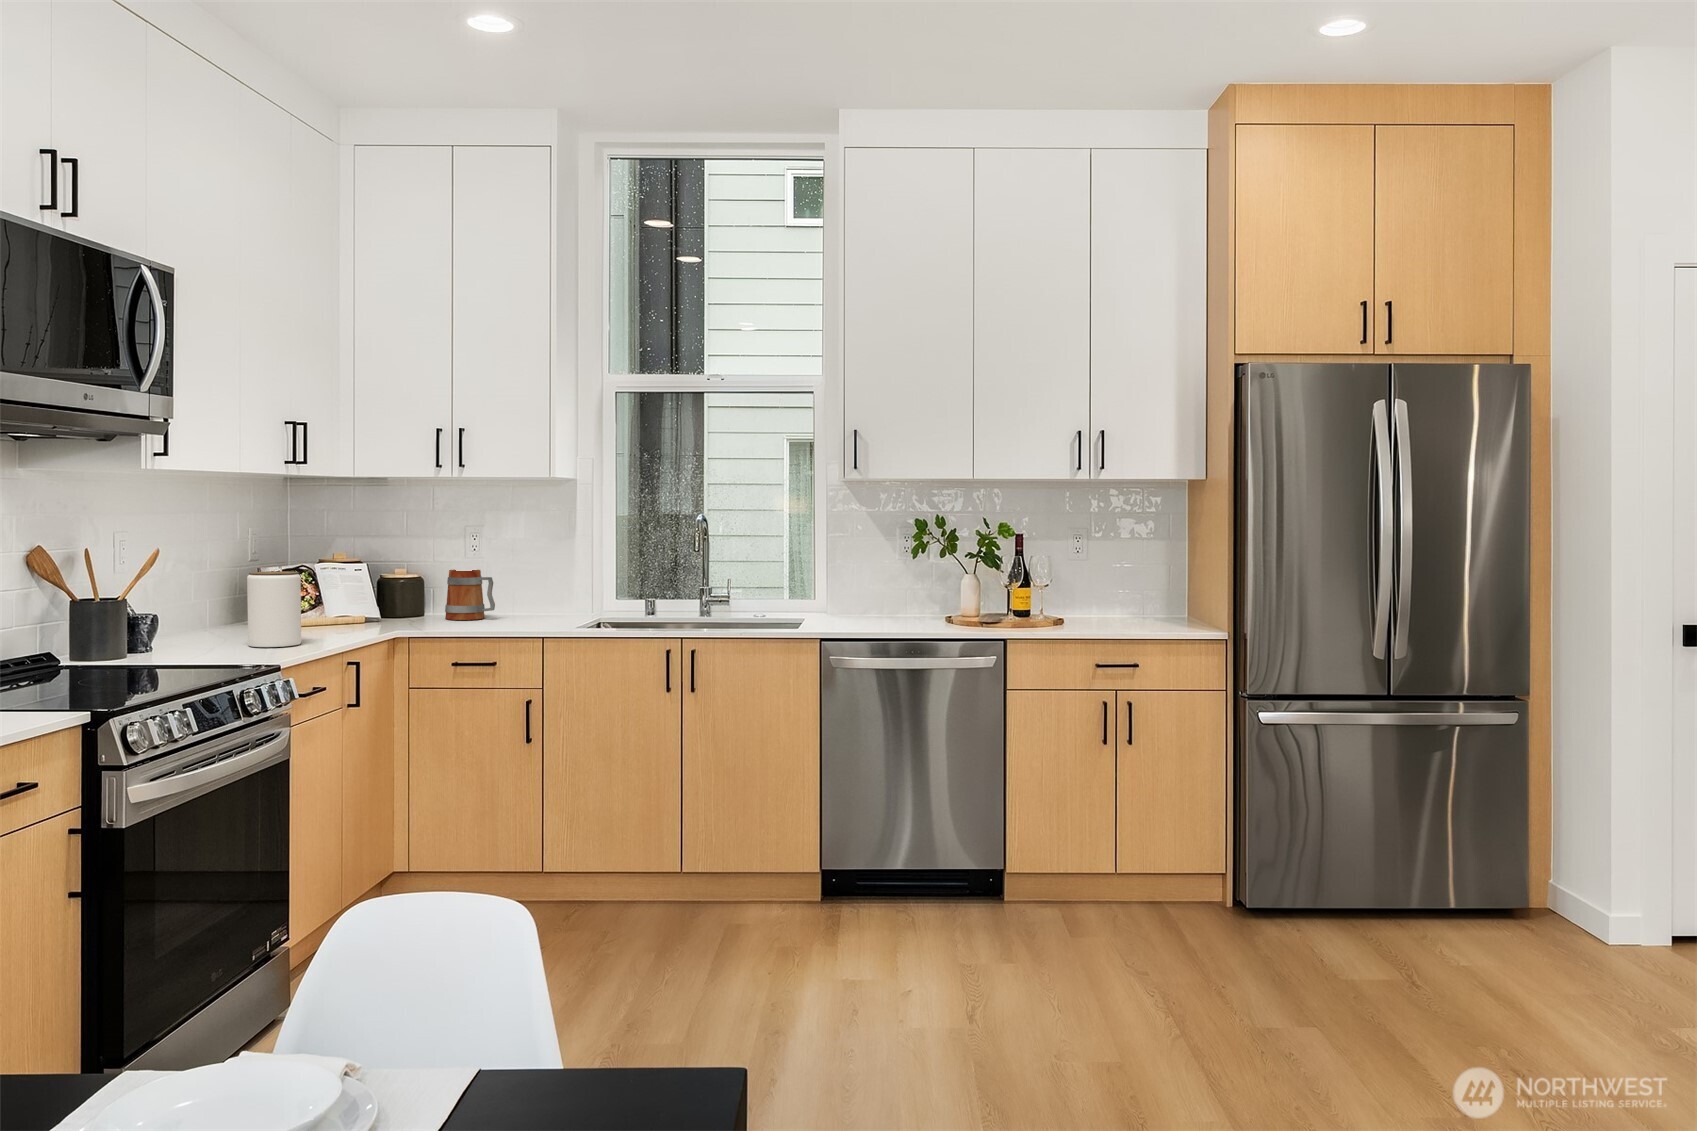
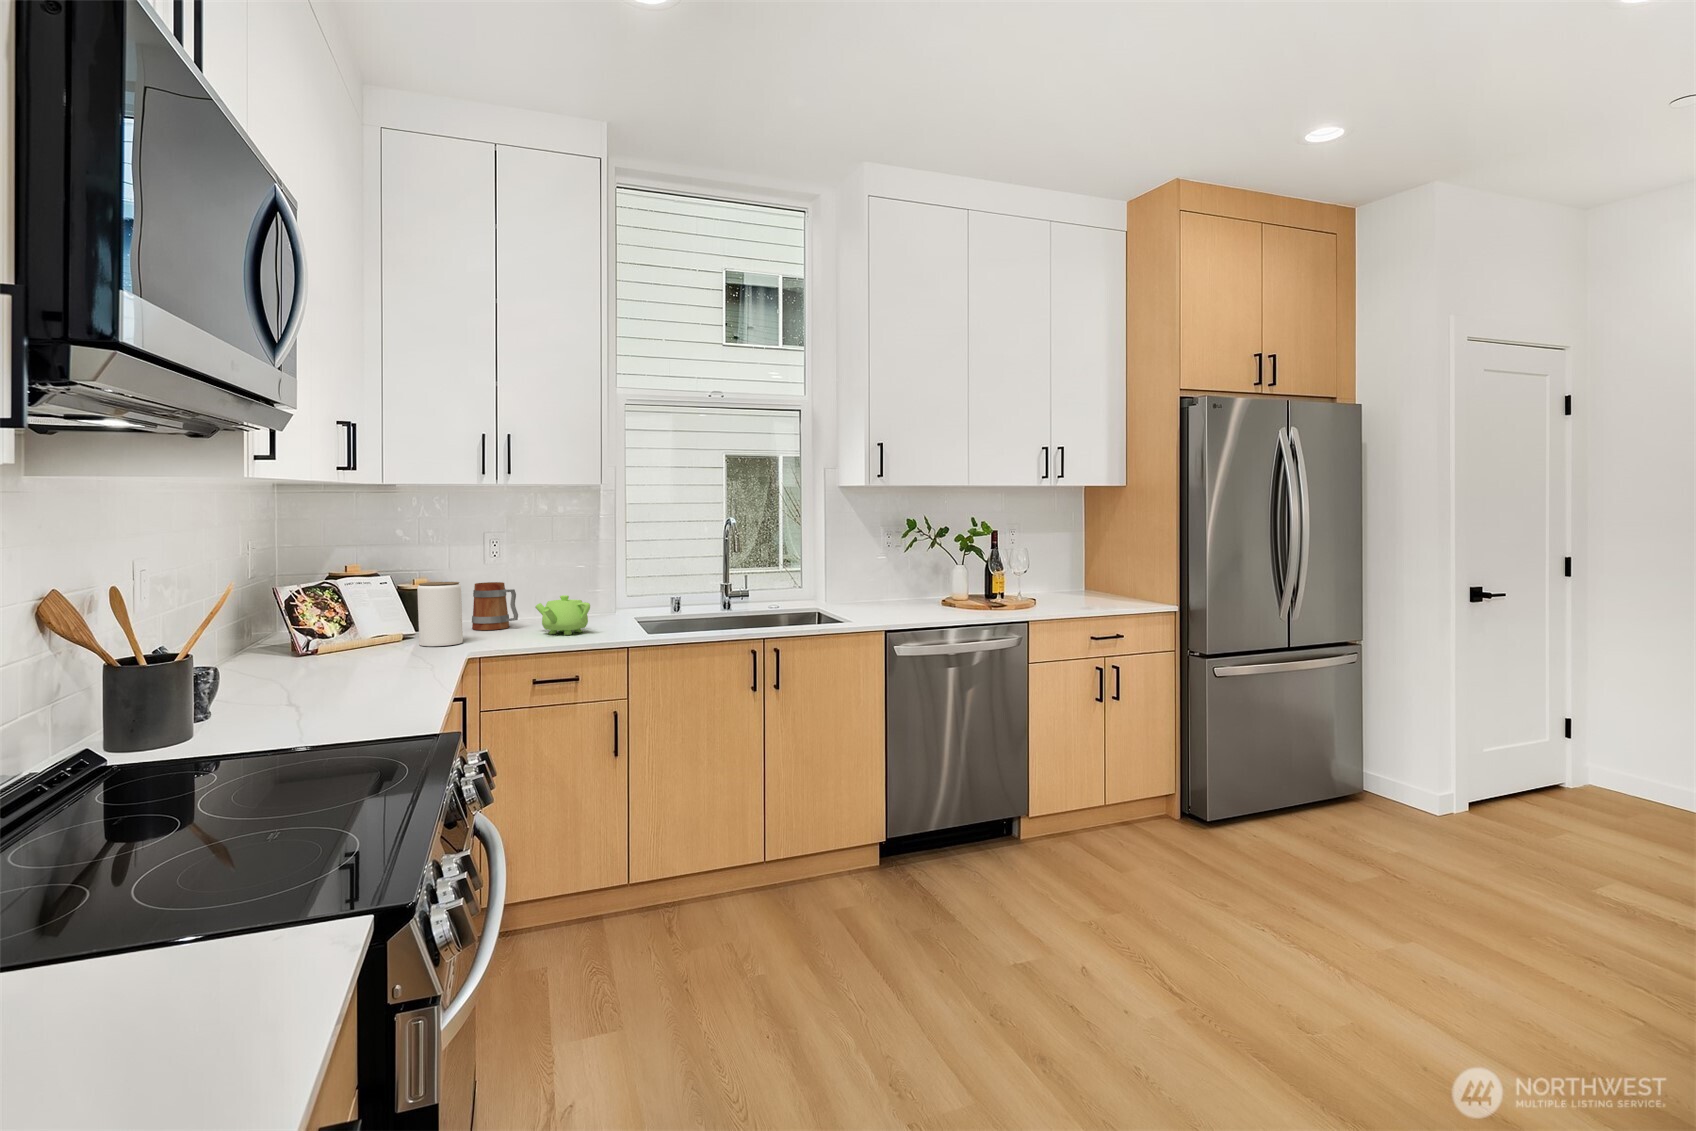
jar: present [247,571,301,647] -> present [417,582,463,646]
teapot: none [515,584,576,626] -> present [535,595,590,635]

